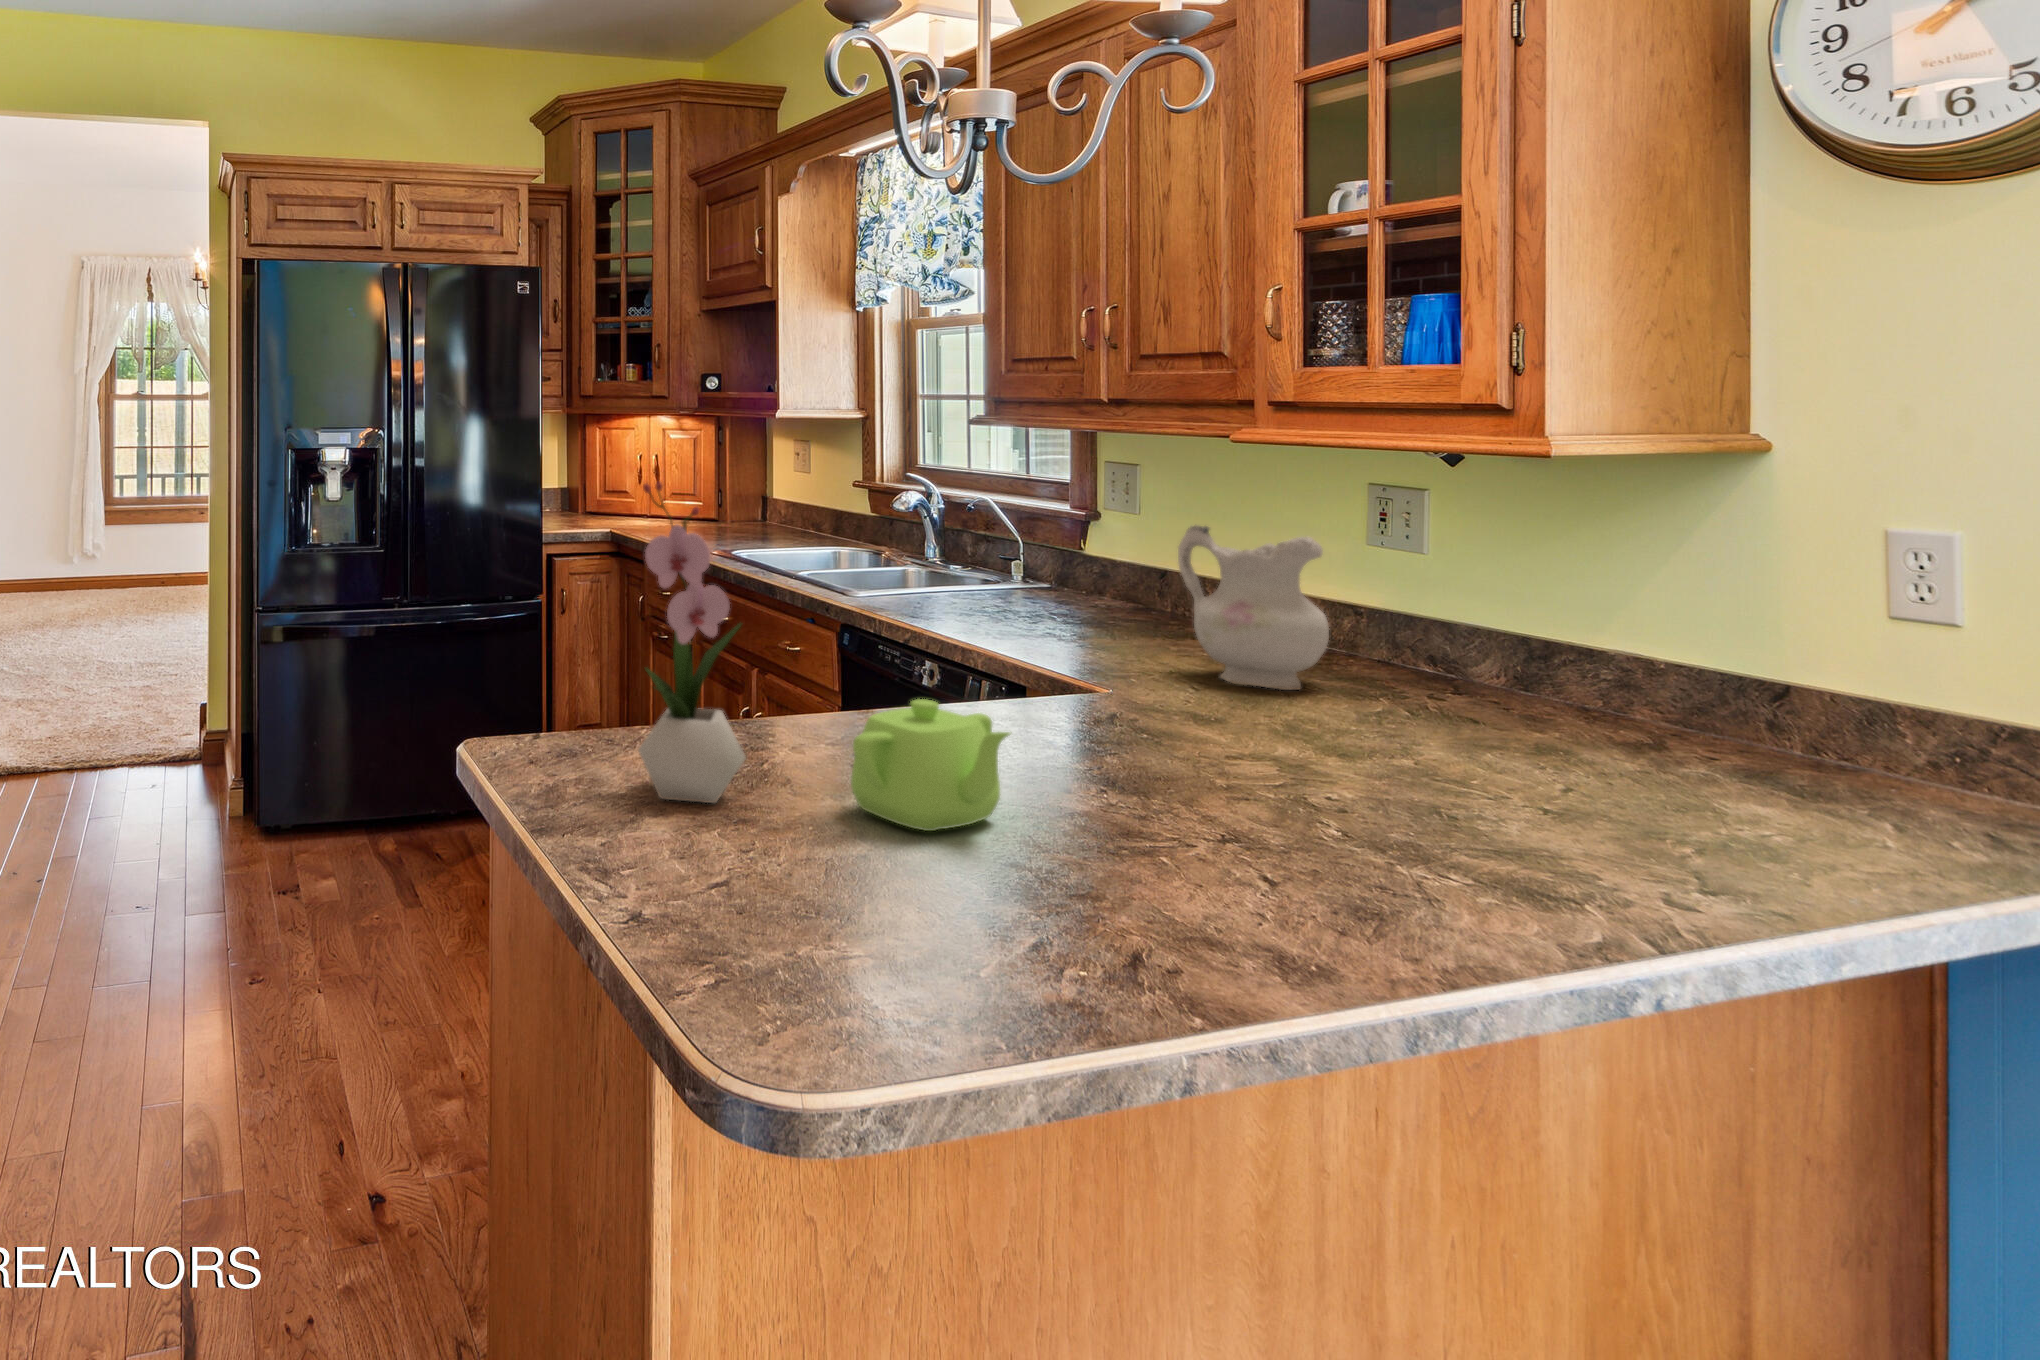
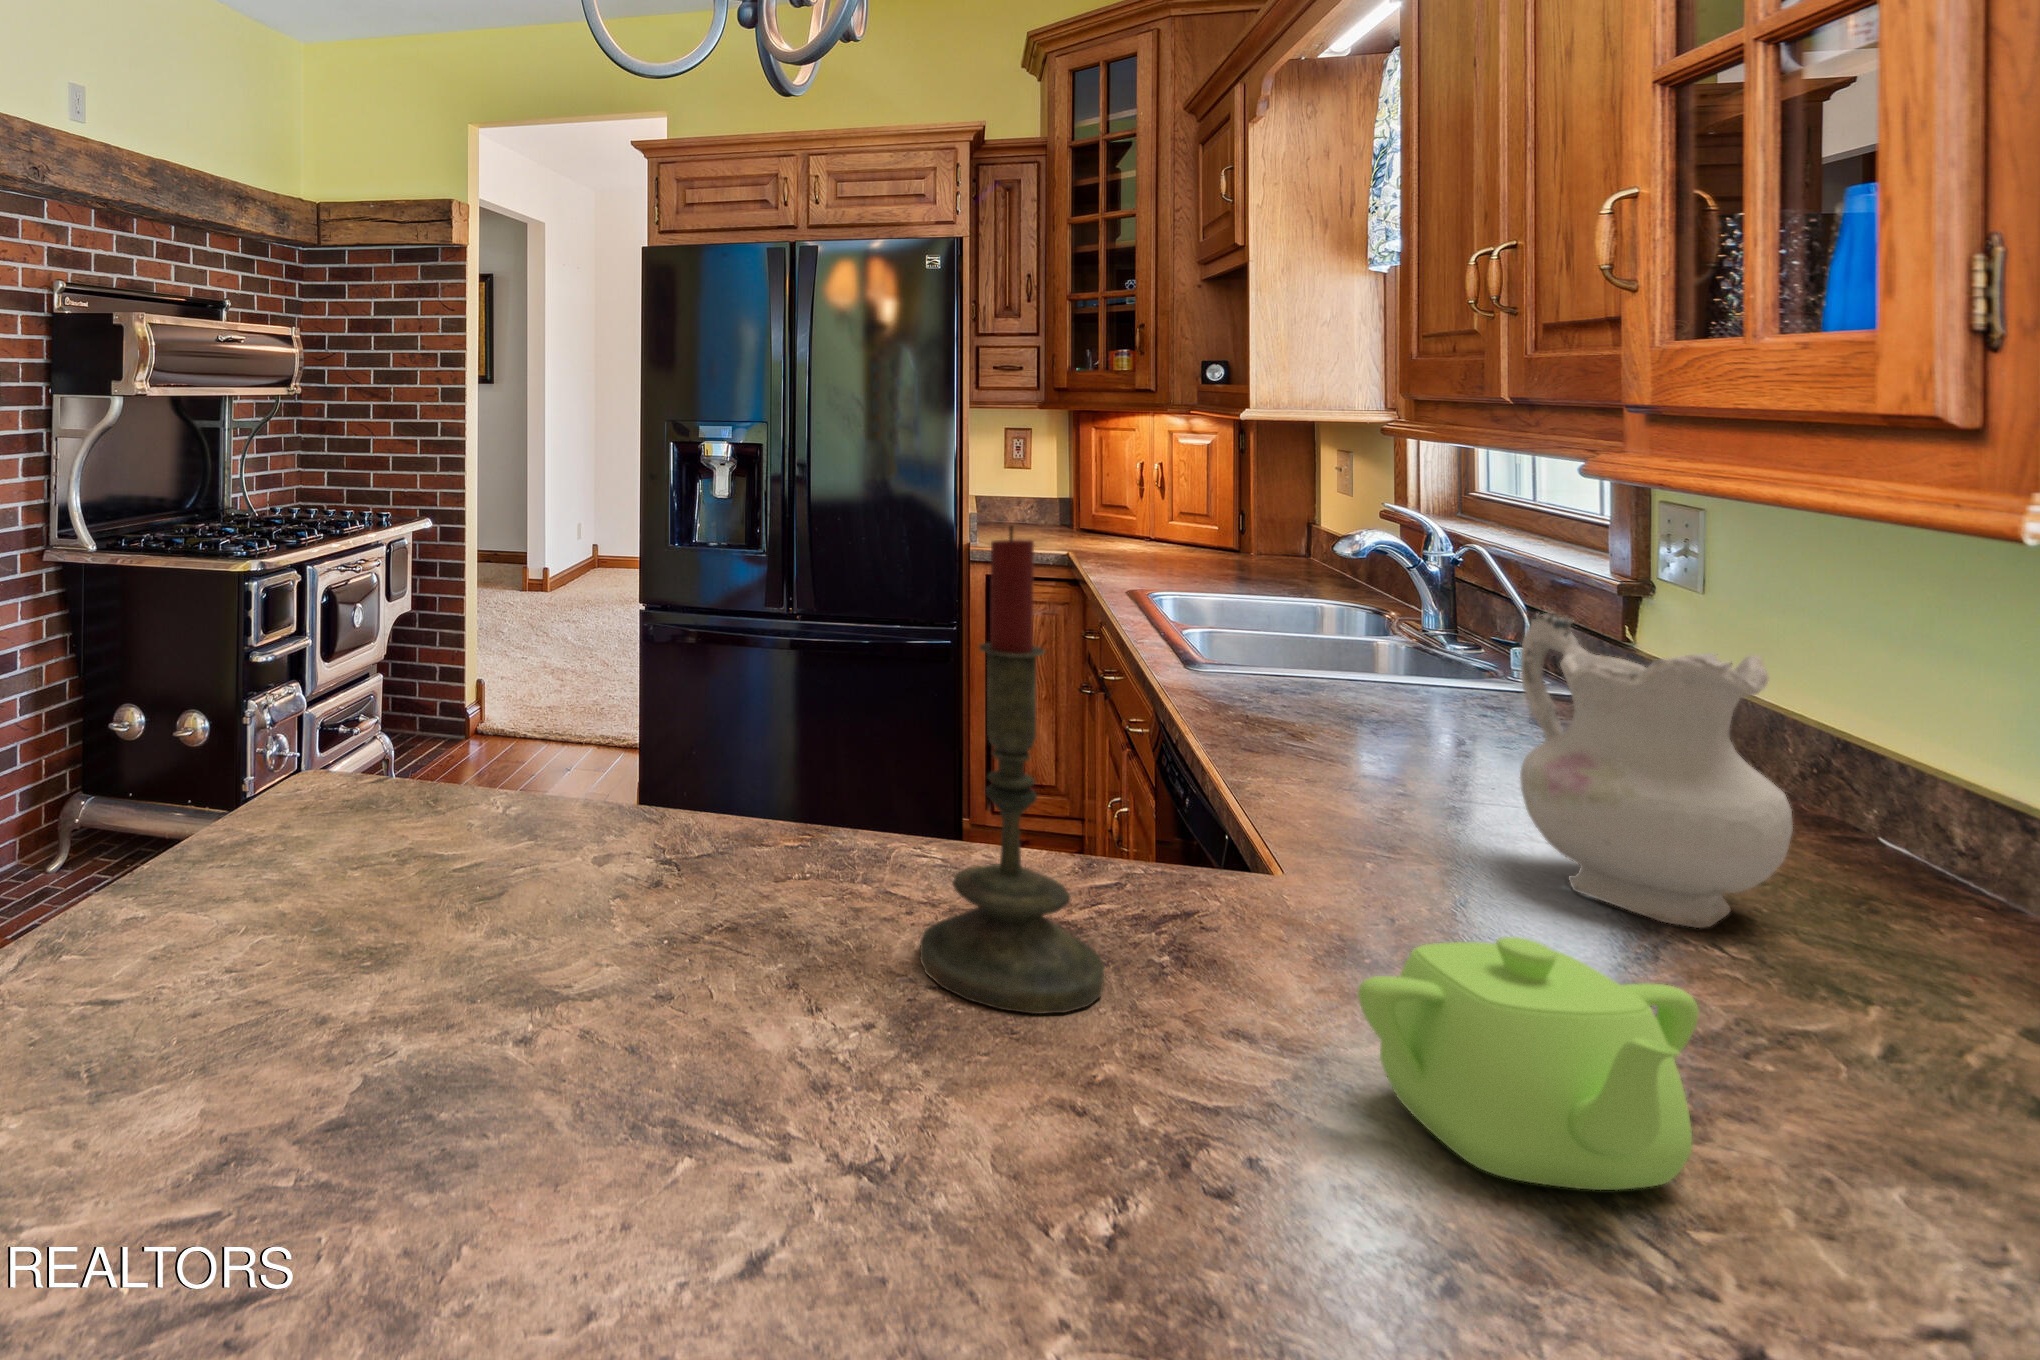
candle: none [1061,478,1184,782] -> present [920,526,1104,1014]
flower arrangement: present [638,482,746,803] -> none [285,492,460,888]
teapot: present [851,699,1010,831] -> present [1358,937,1699,1190]

